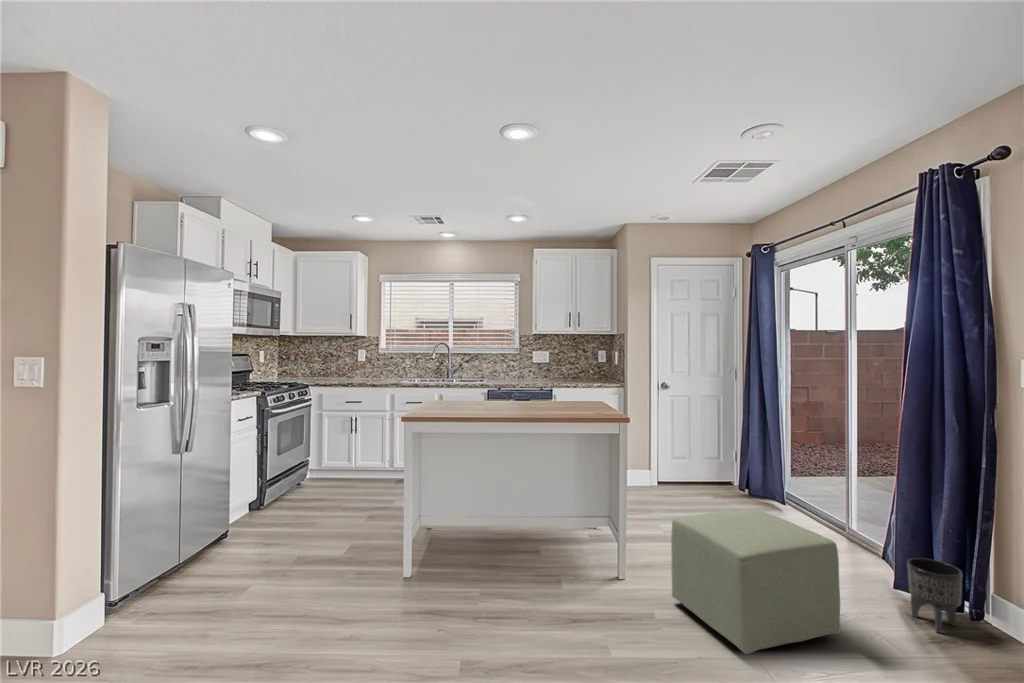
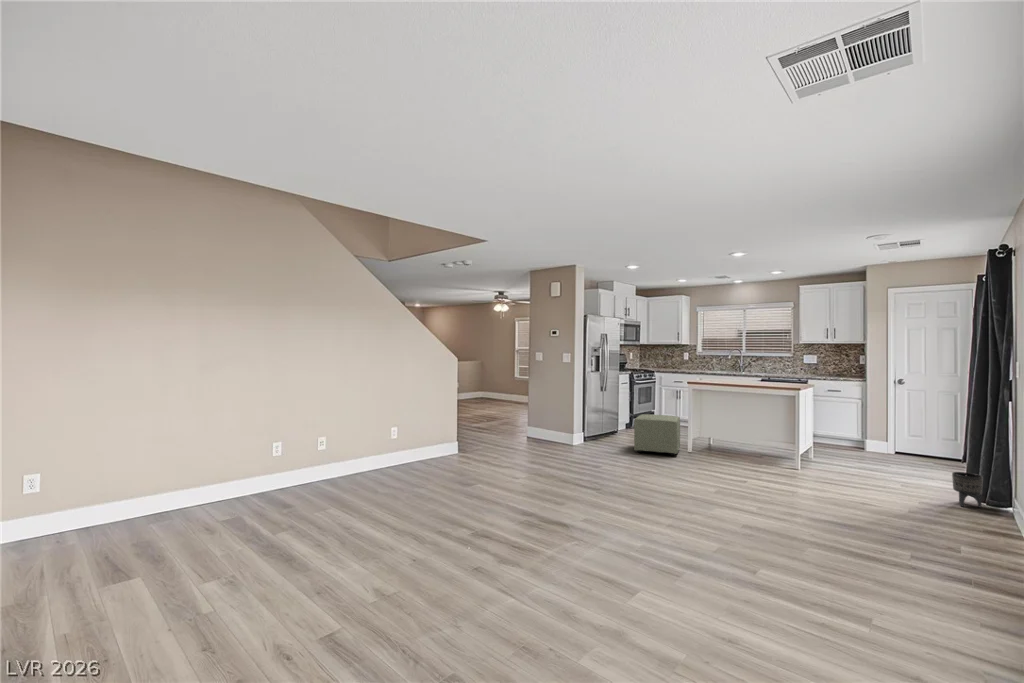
ottoman: present [671,509,840,654] -> present [634,414,680,455]

